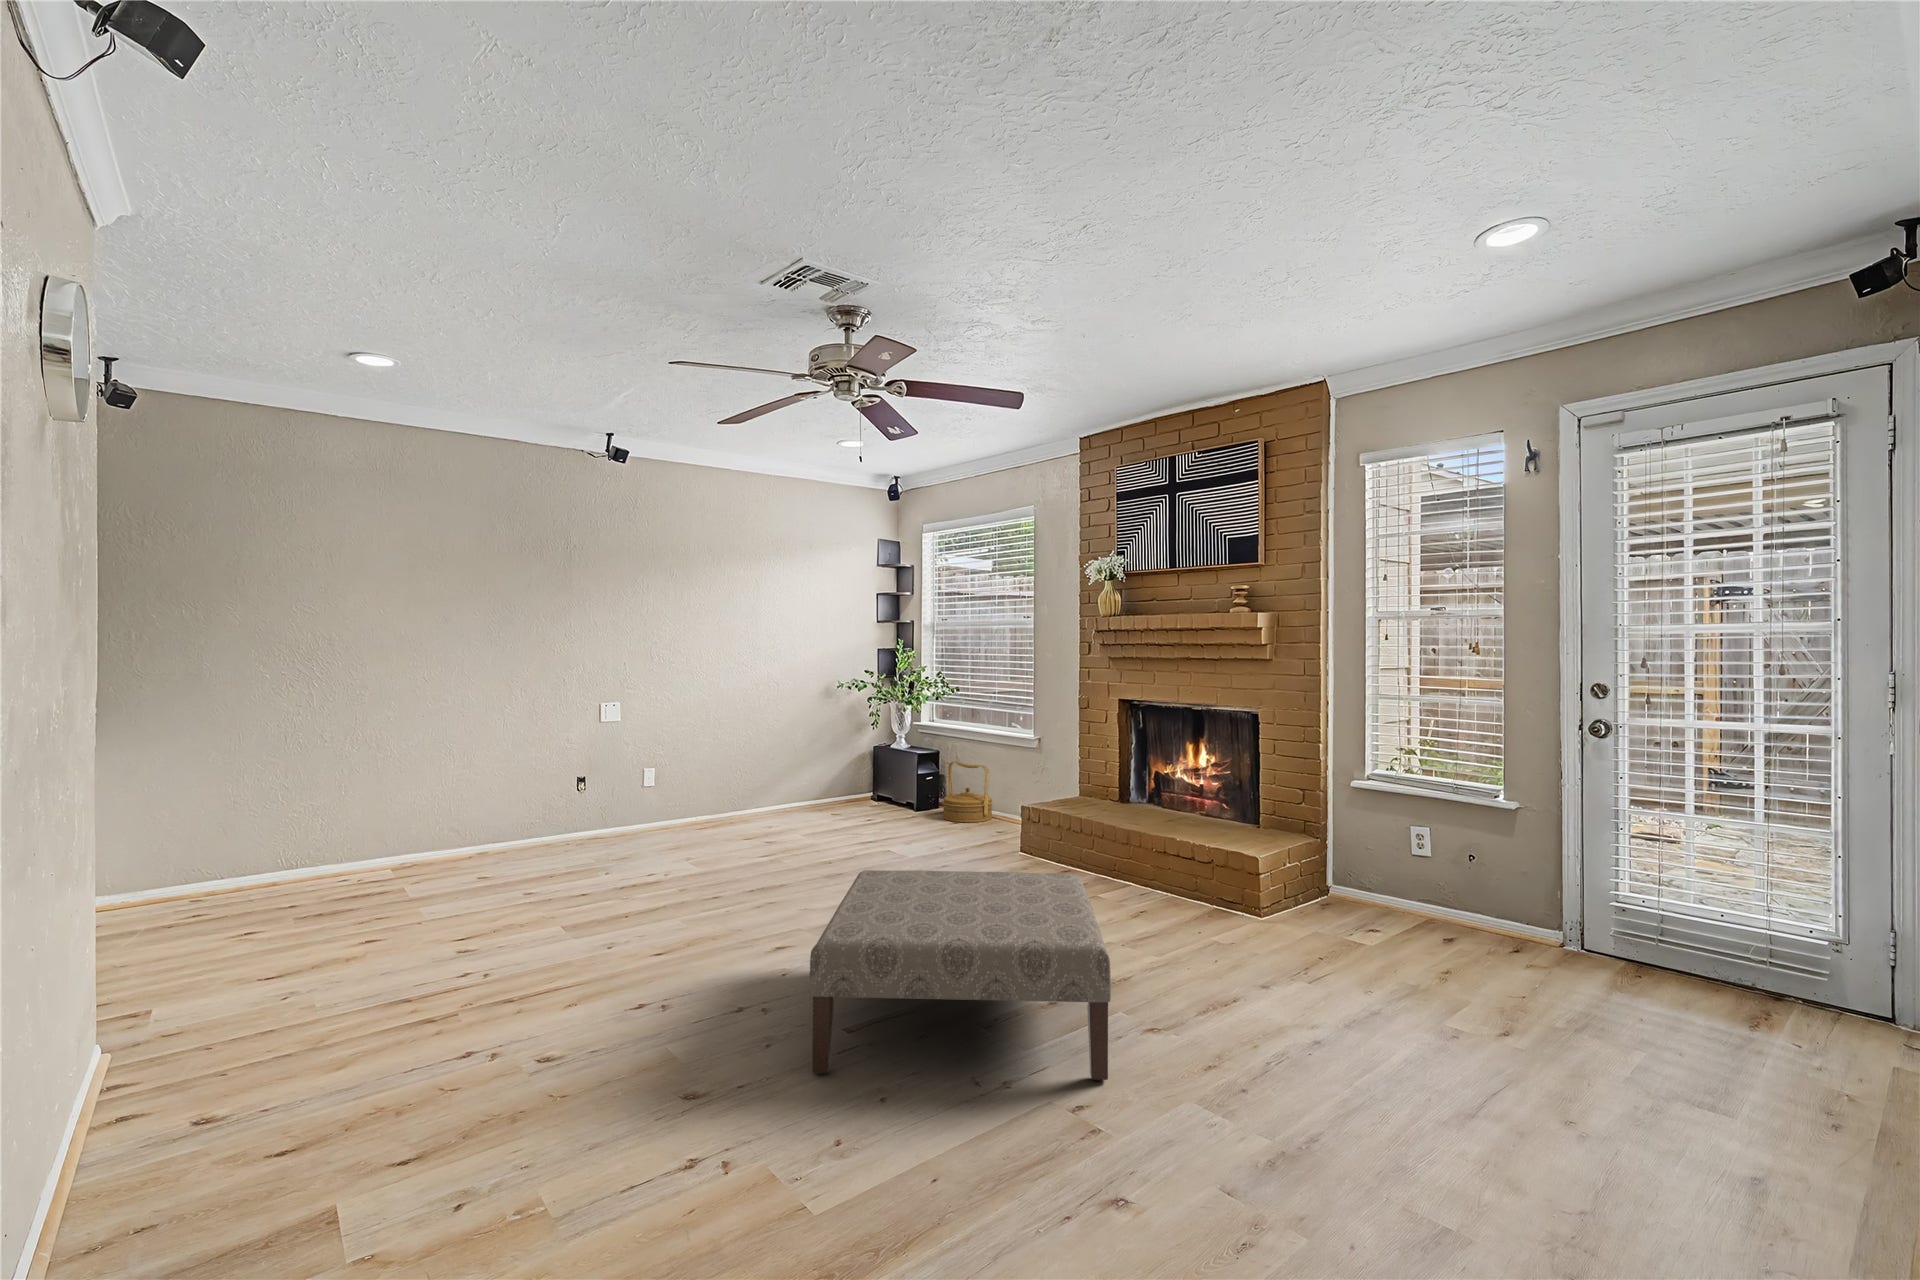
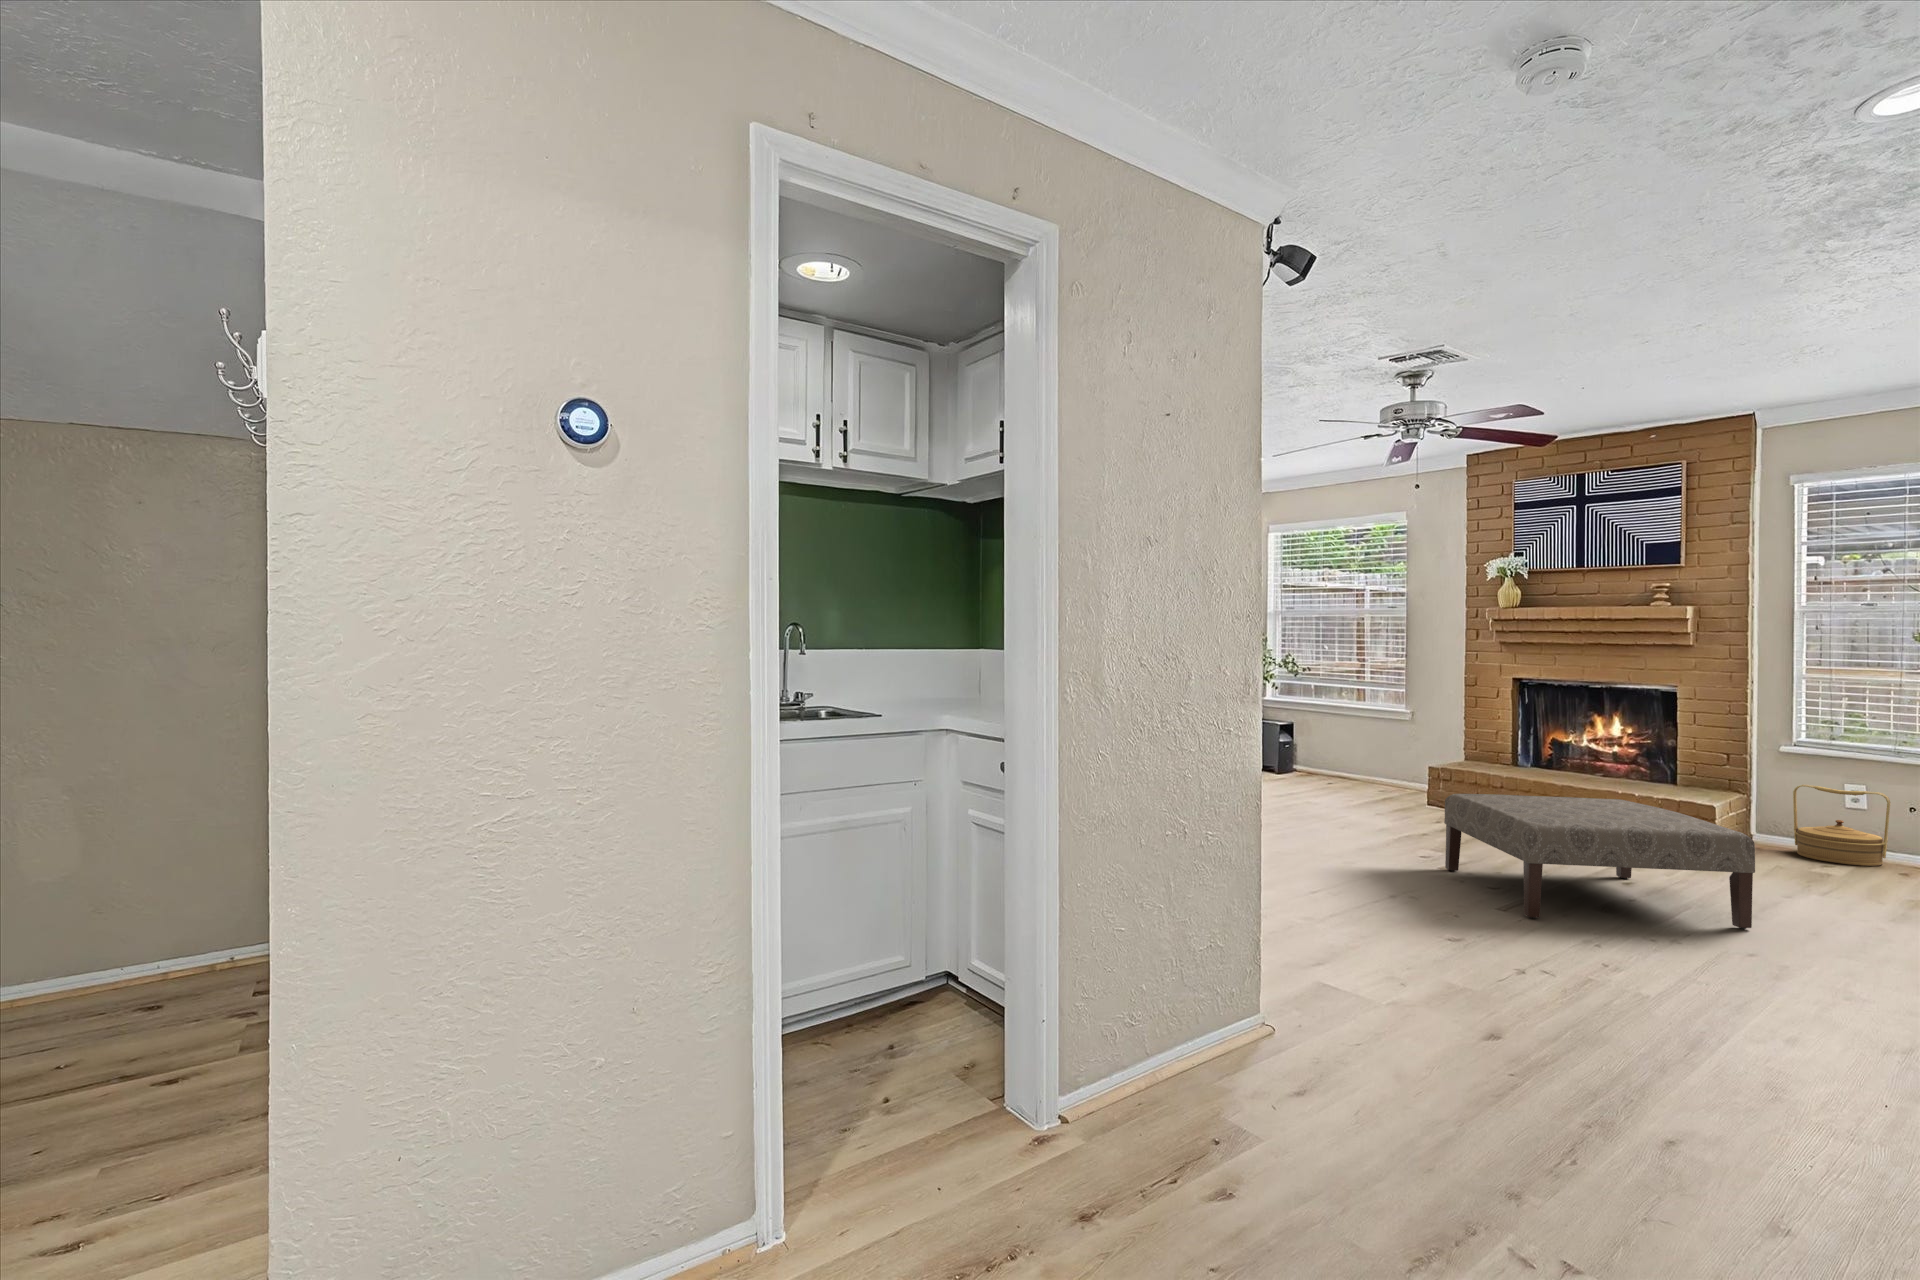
woven basket: present [942,761,993,823] -> present [1793,785,1890,866]

